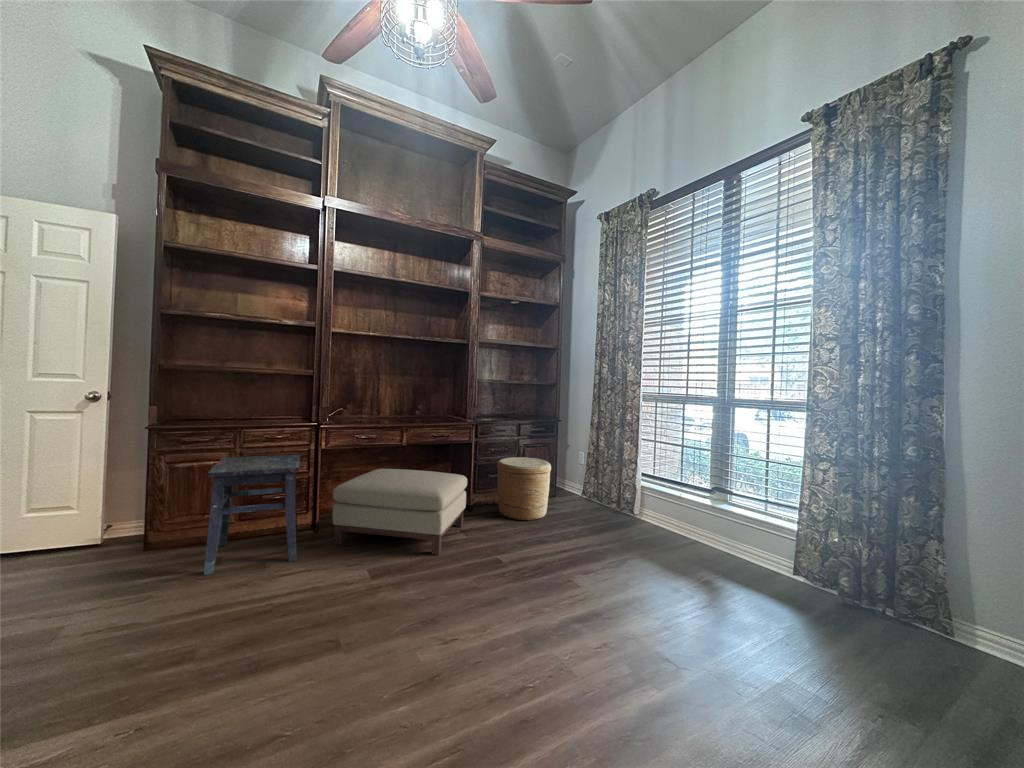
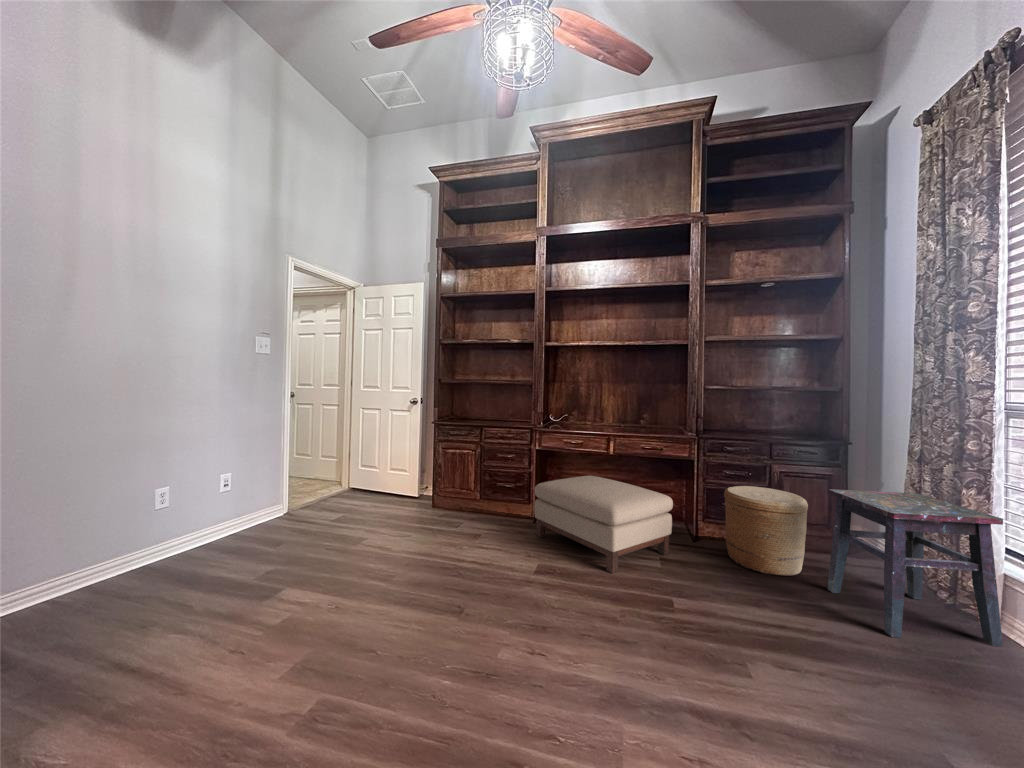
side table: present [204,454,301,575] -> present [828,489,1003,647]

